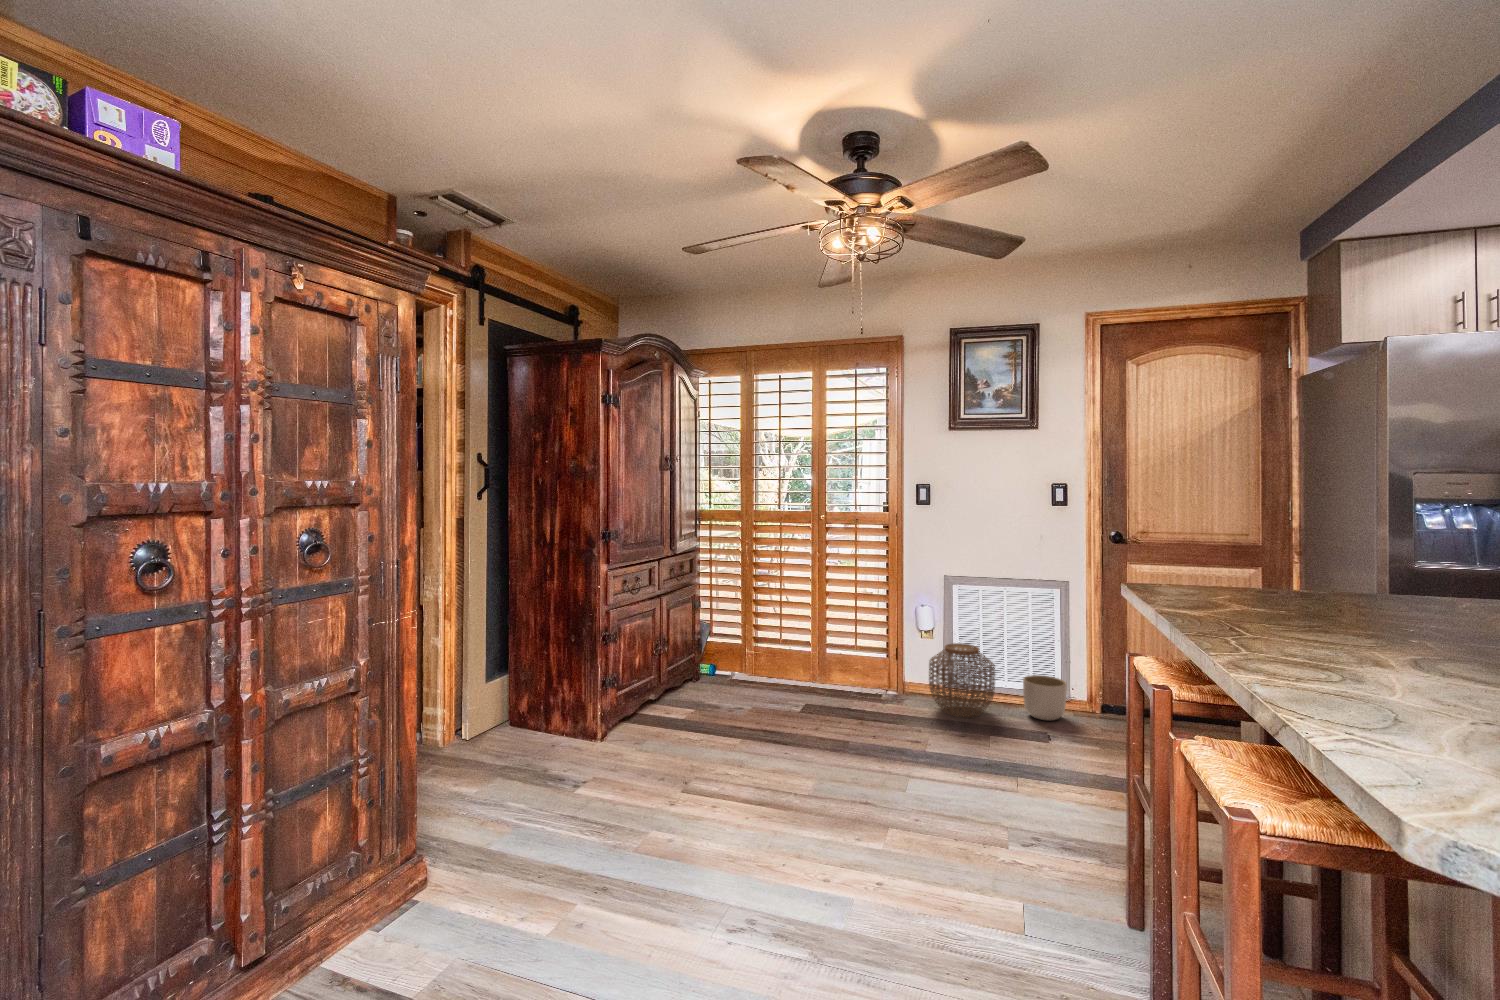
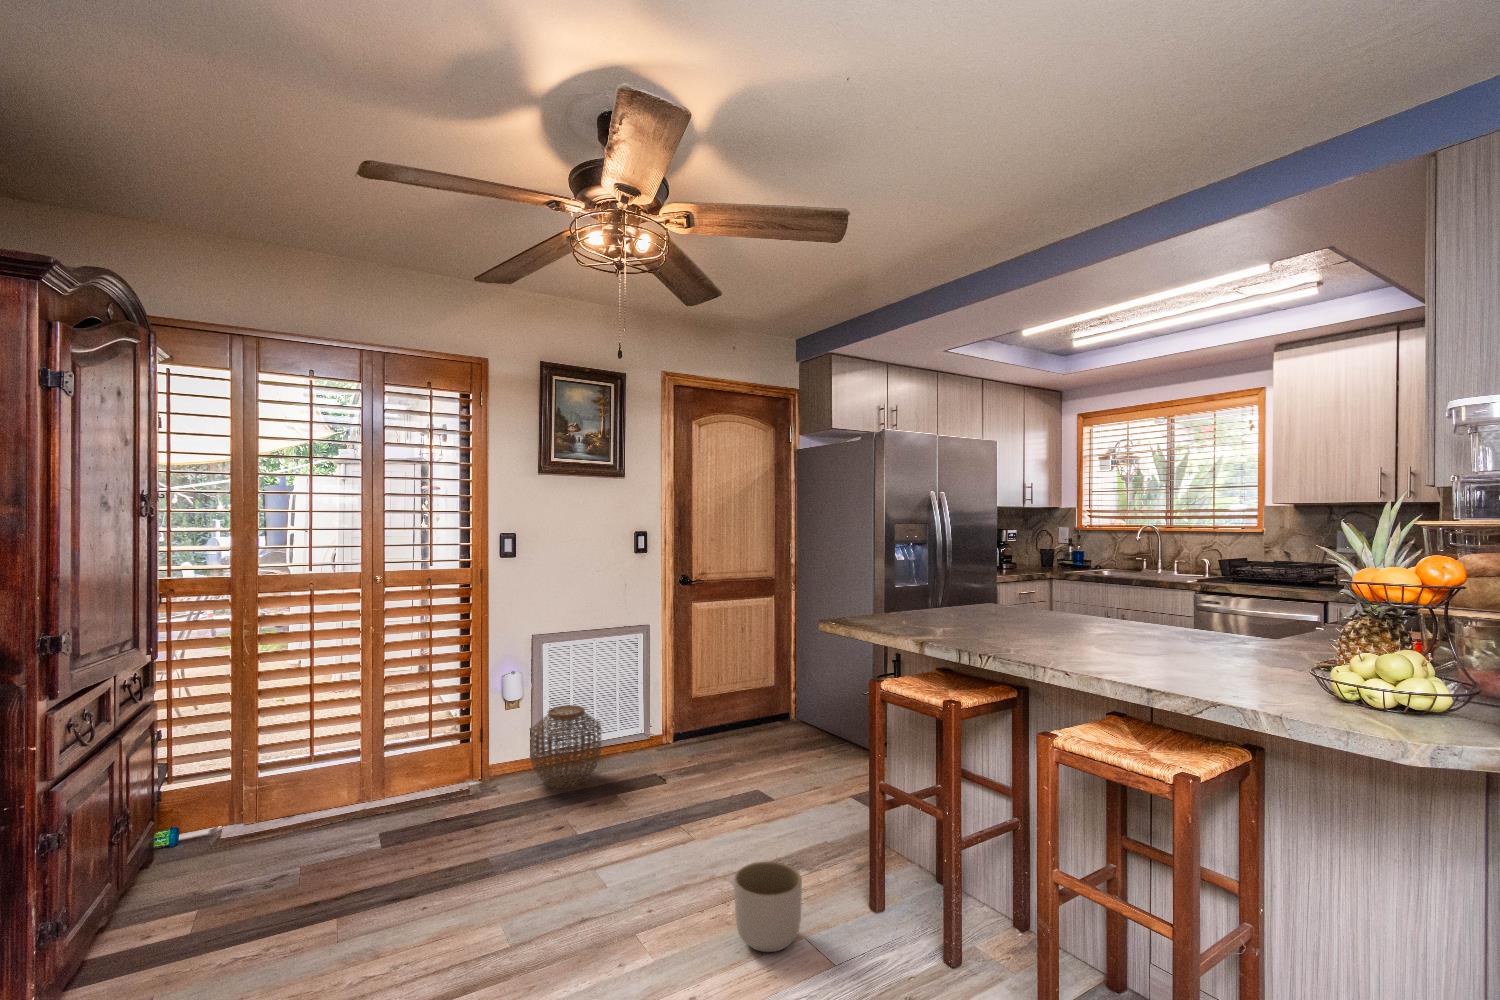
planter: present [1023,675,1067,720] -> present [734,862,802,952]

